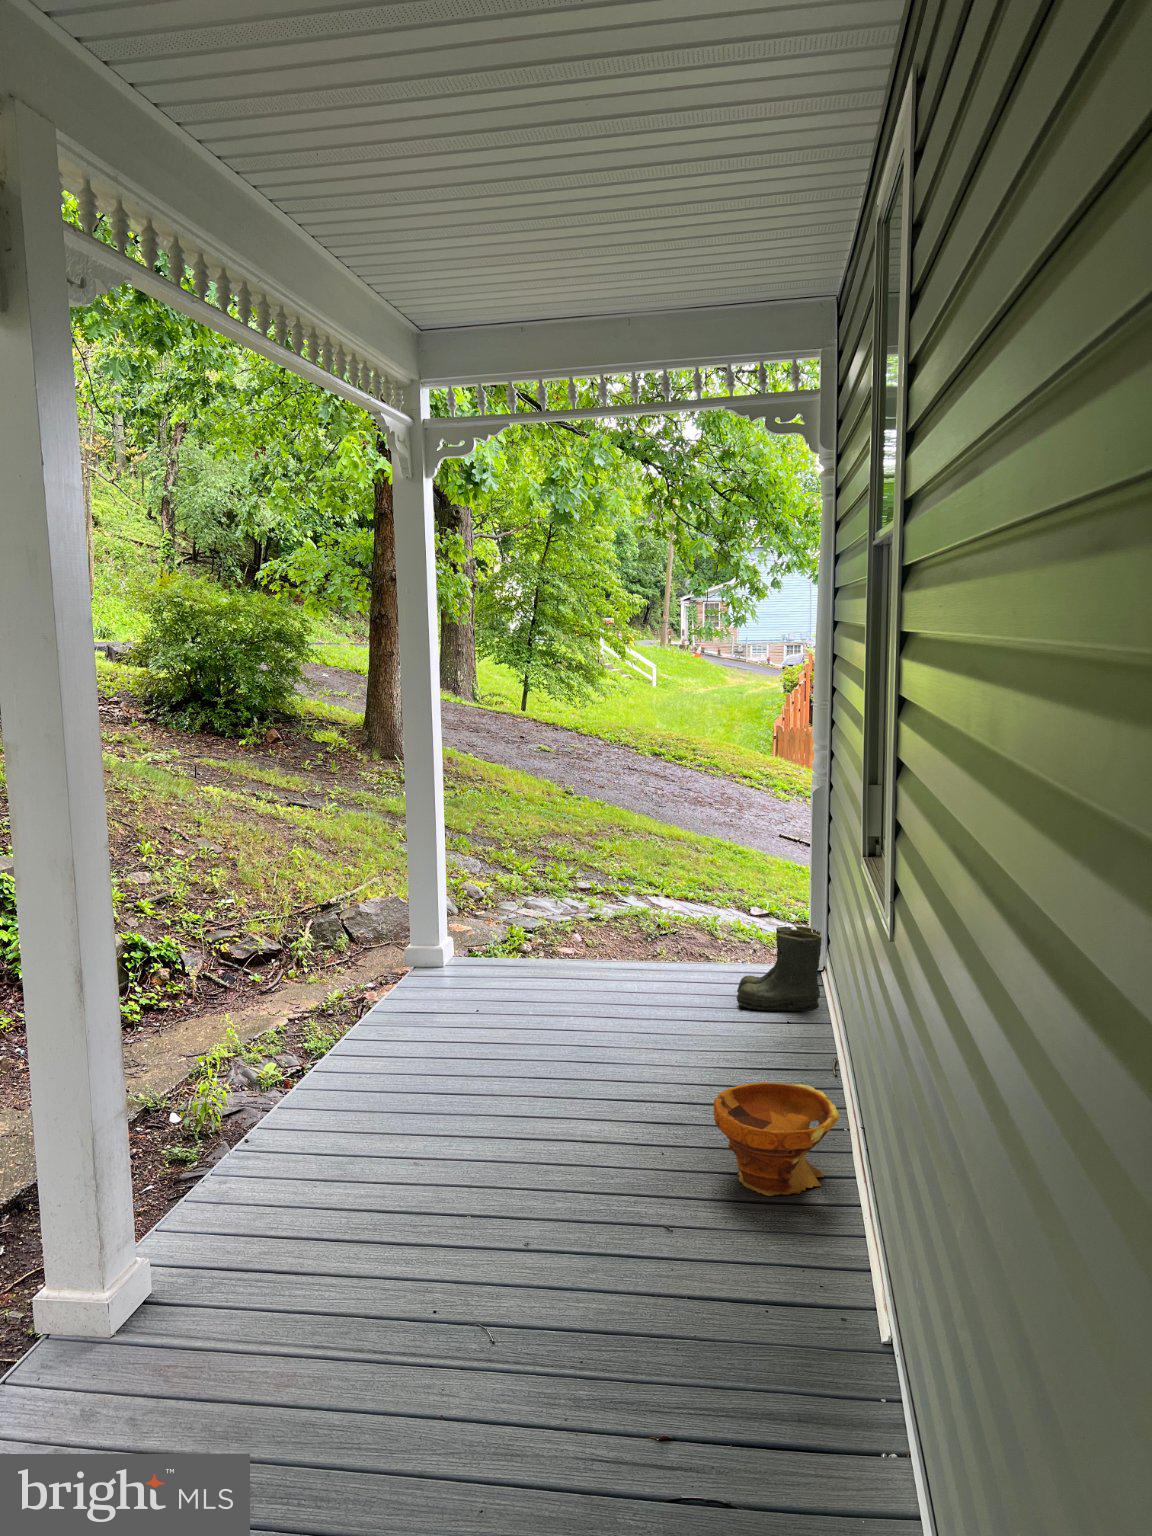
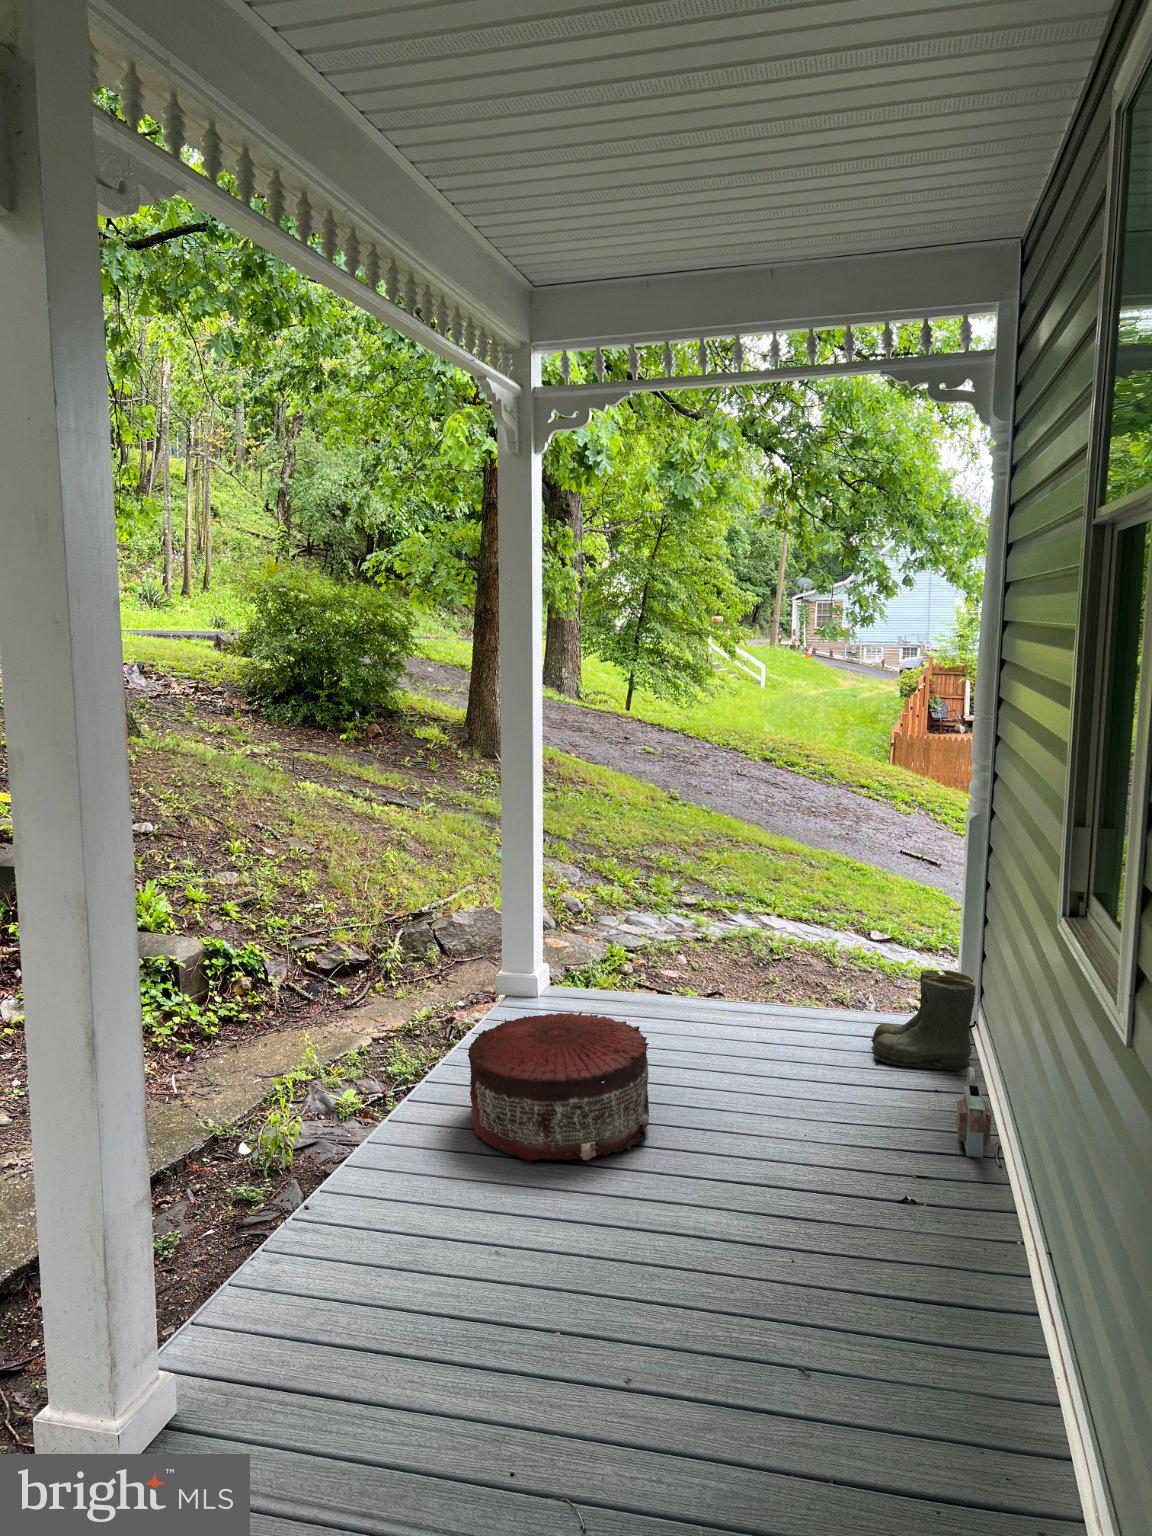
pouf: none [381,972,541,1097] -> present [468,1011,649,1161]
watering can: none [801,1001,827,1074] -> present [956,1067,991,1158]
planter: present [714,1082,840,1196] -> none [867,1183,1032,1337]

